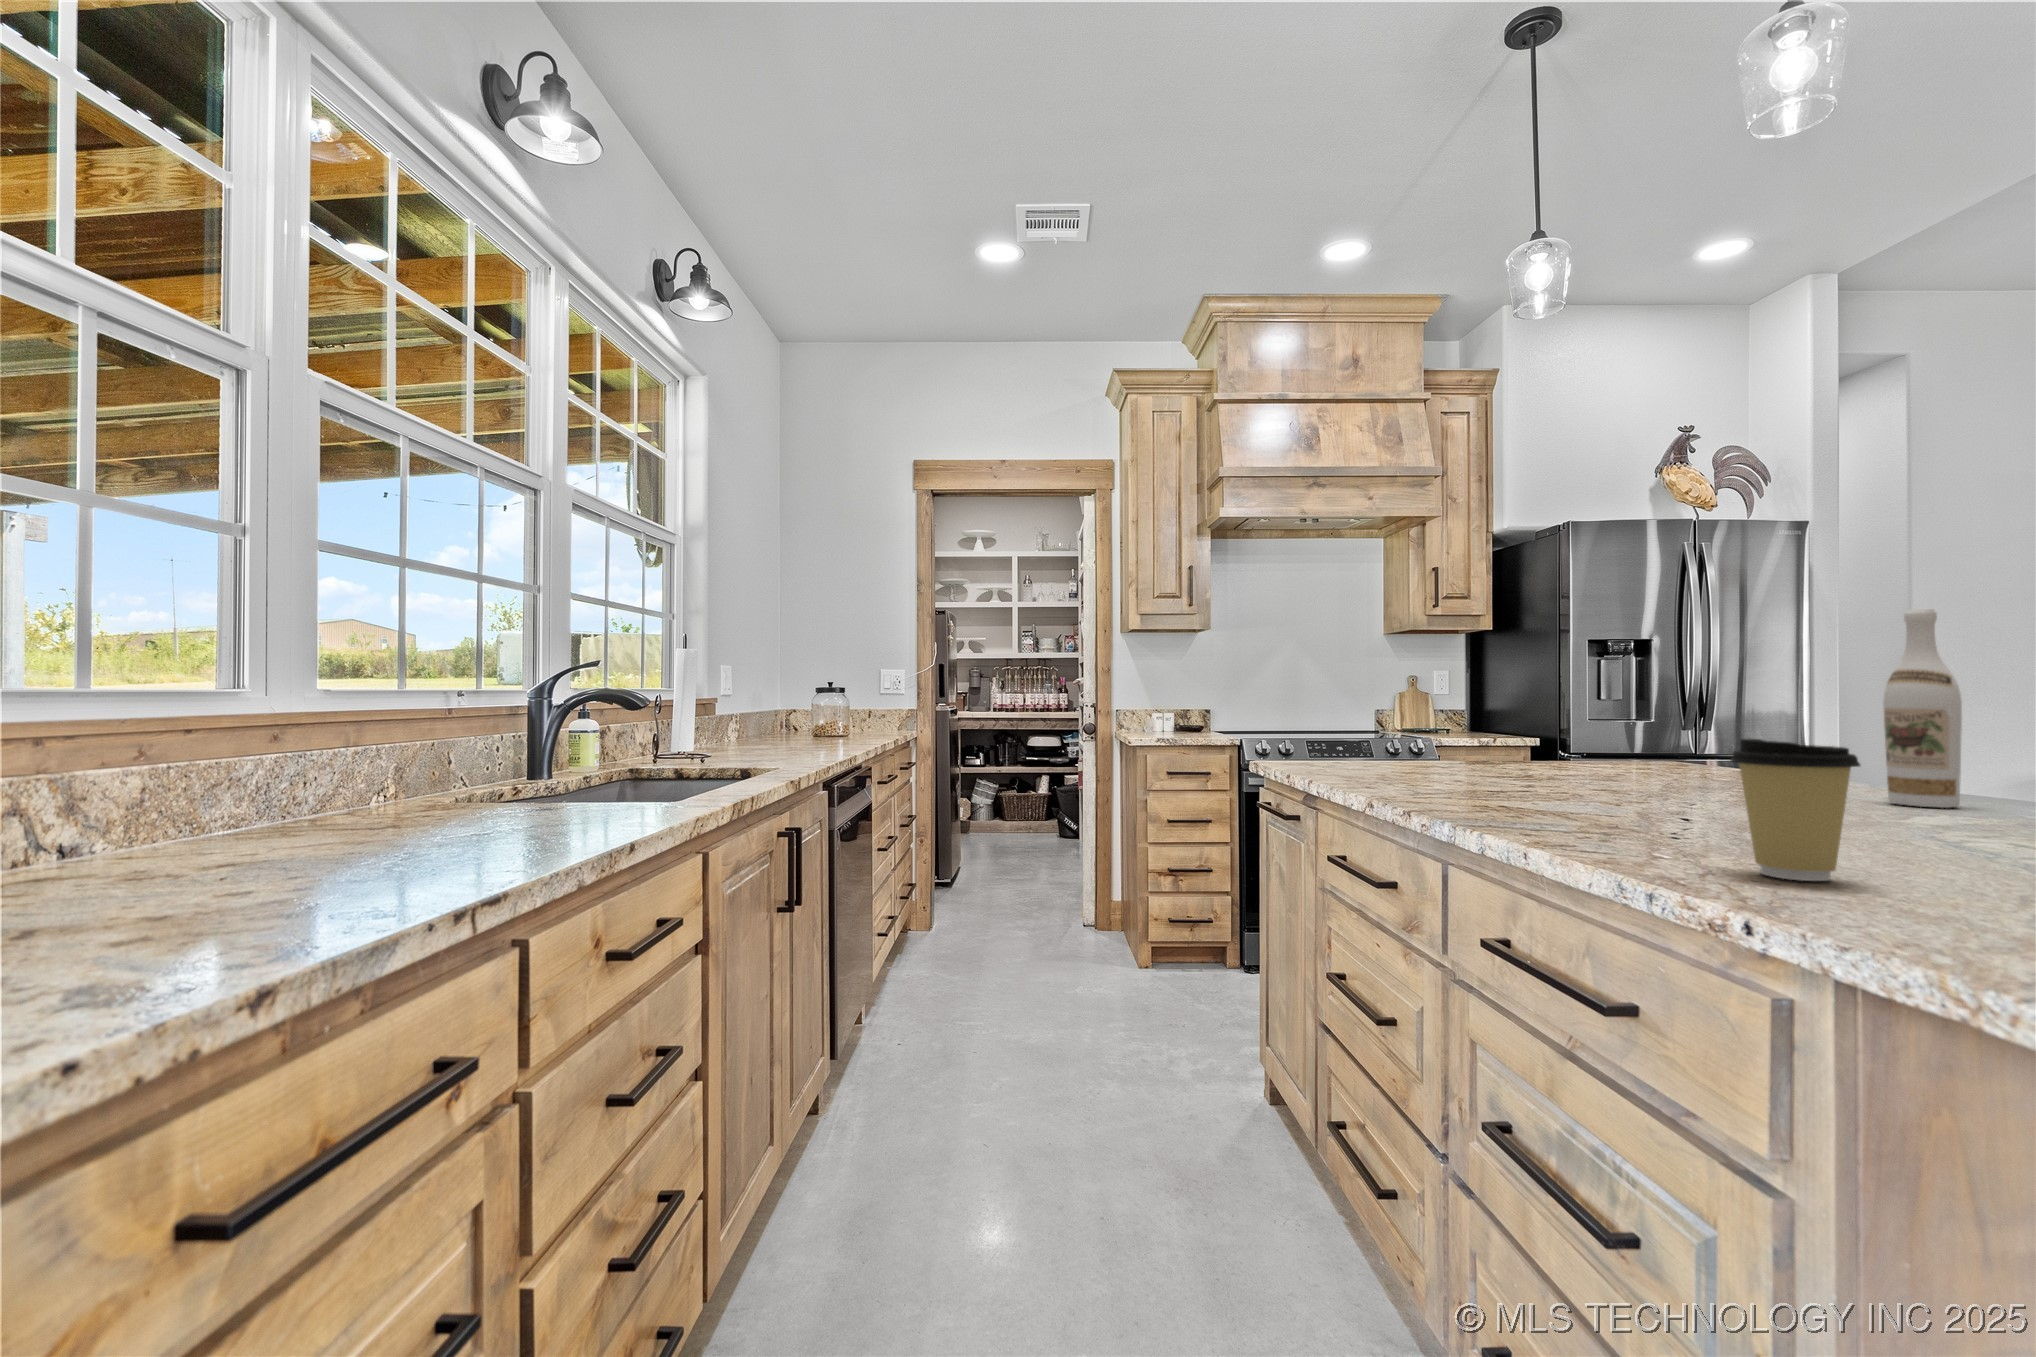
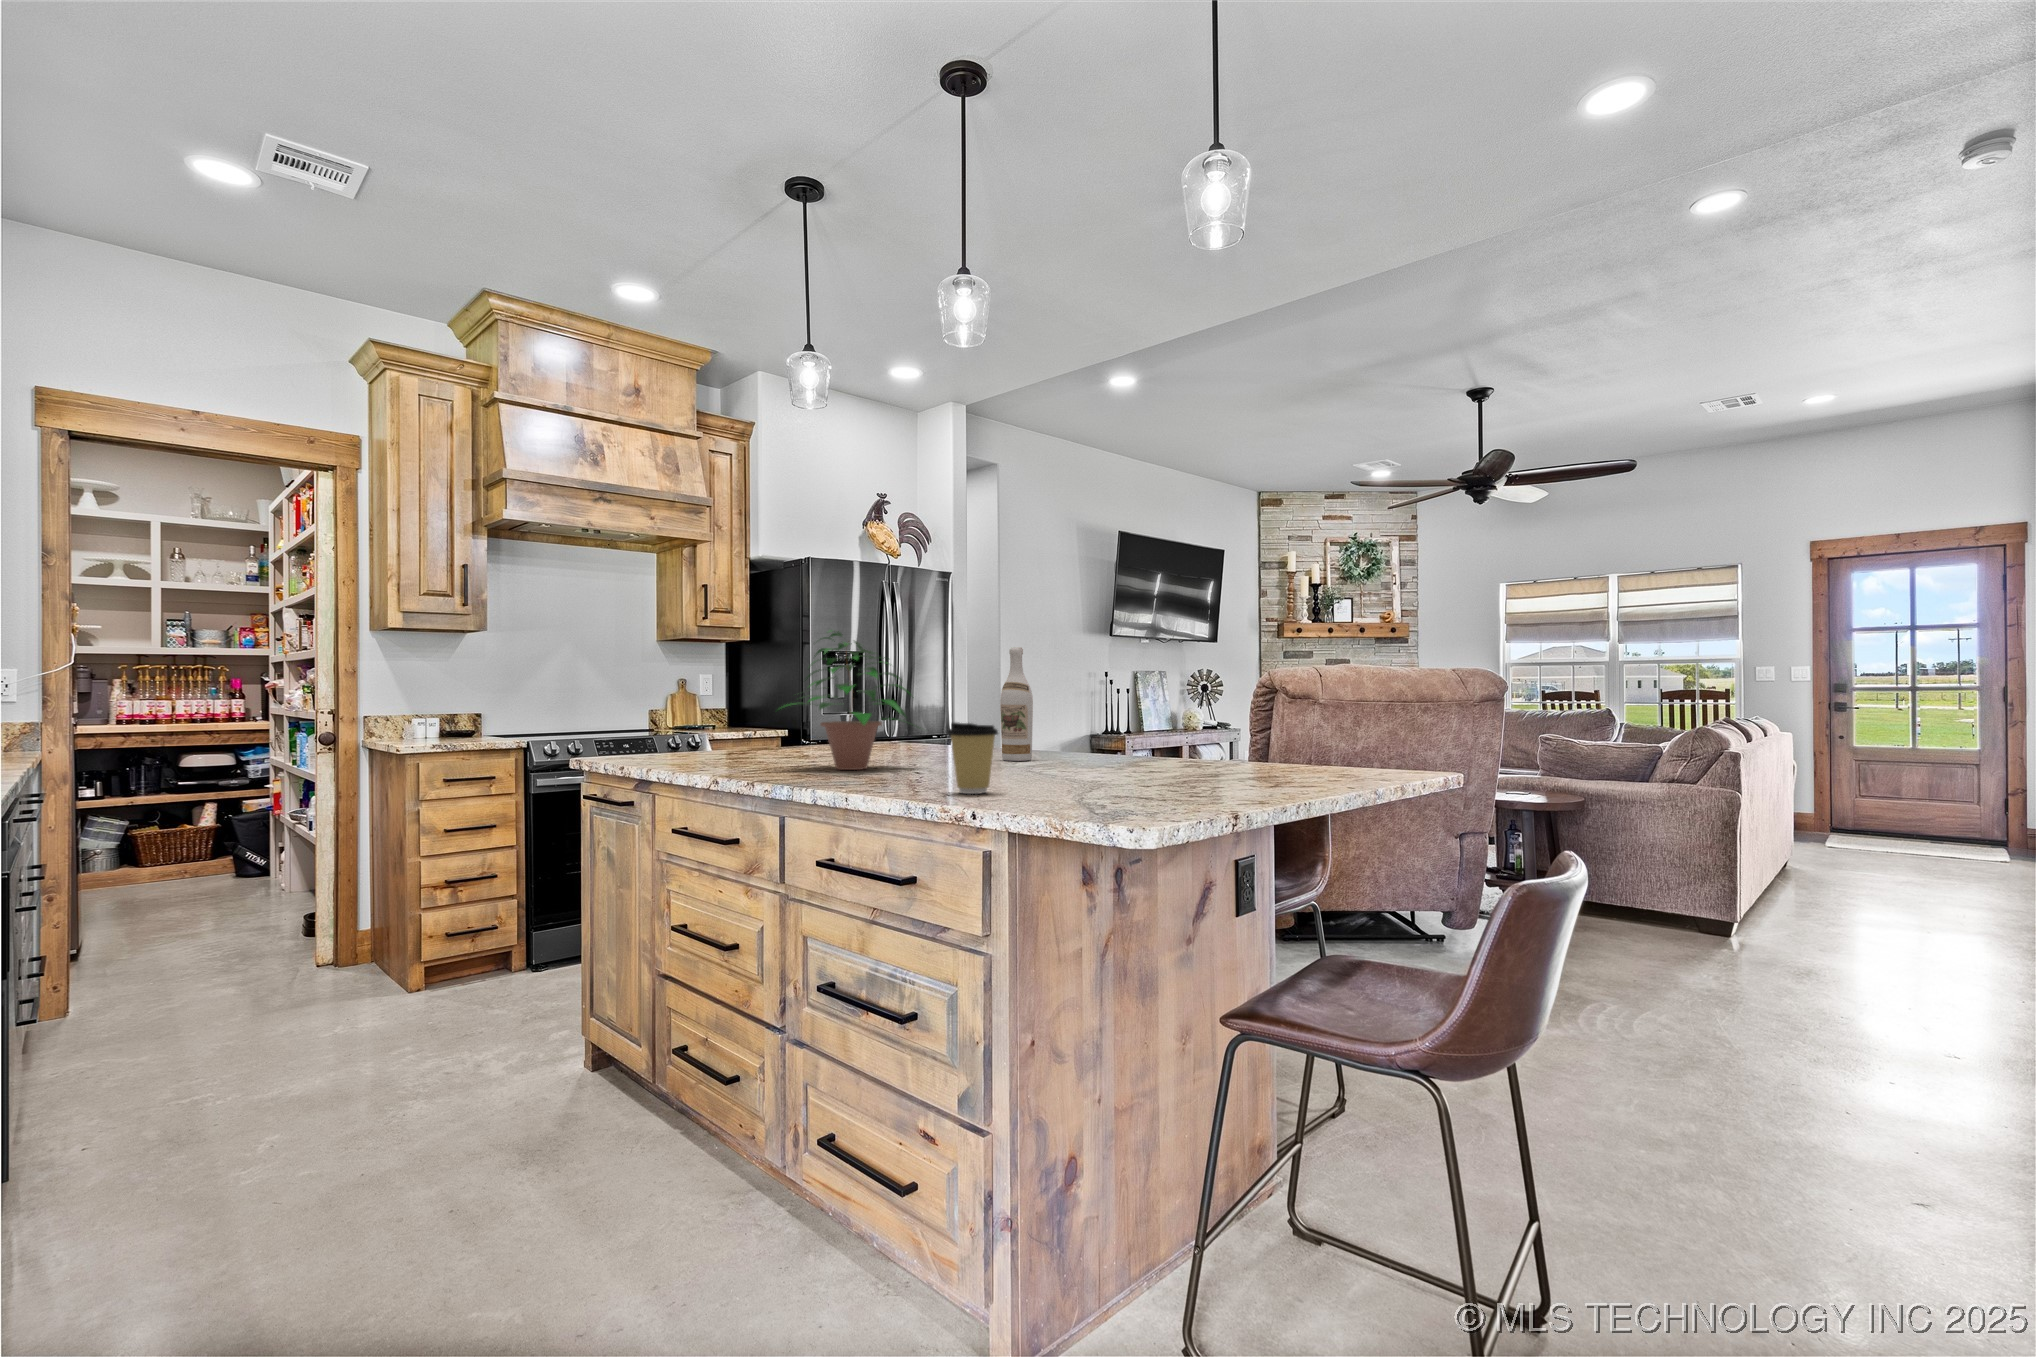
potted plant: none [1457,595,1723,802] -> present [778,631,913,770]

